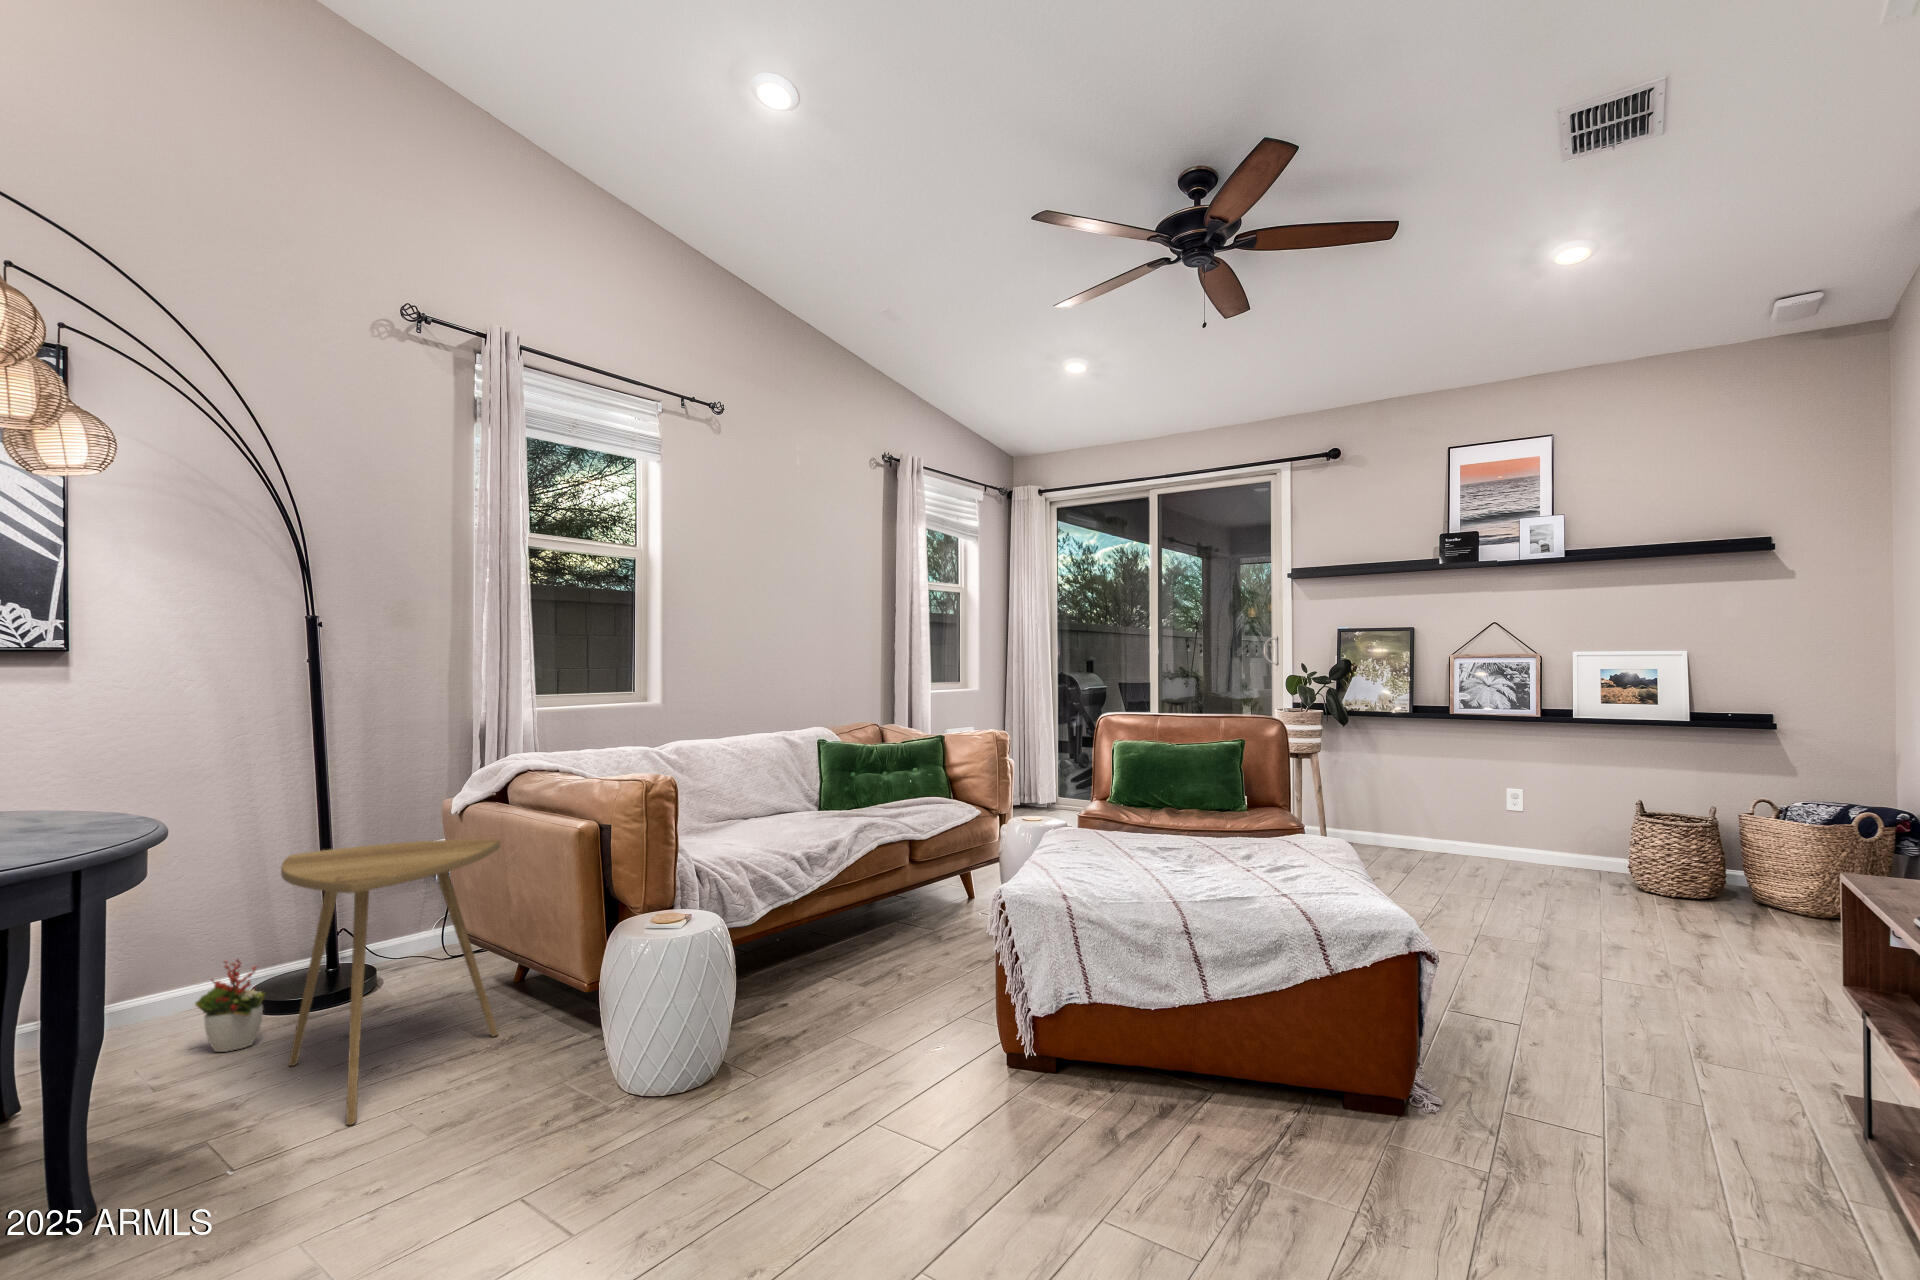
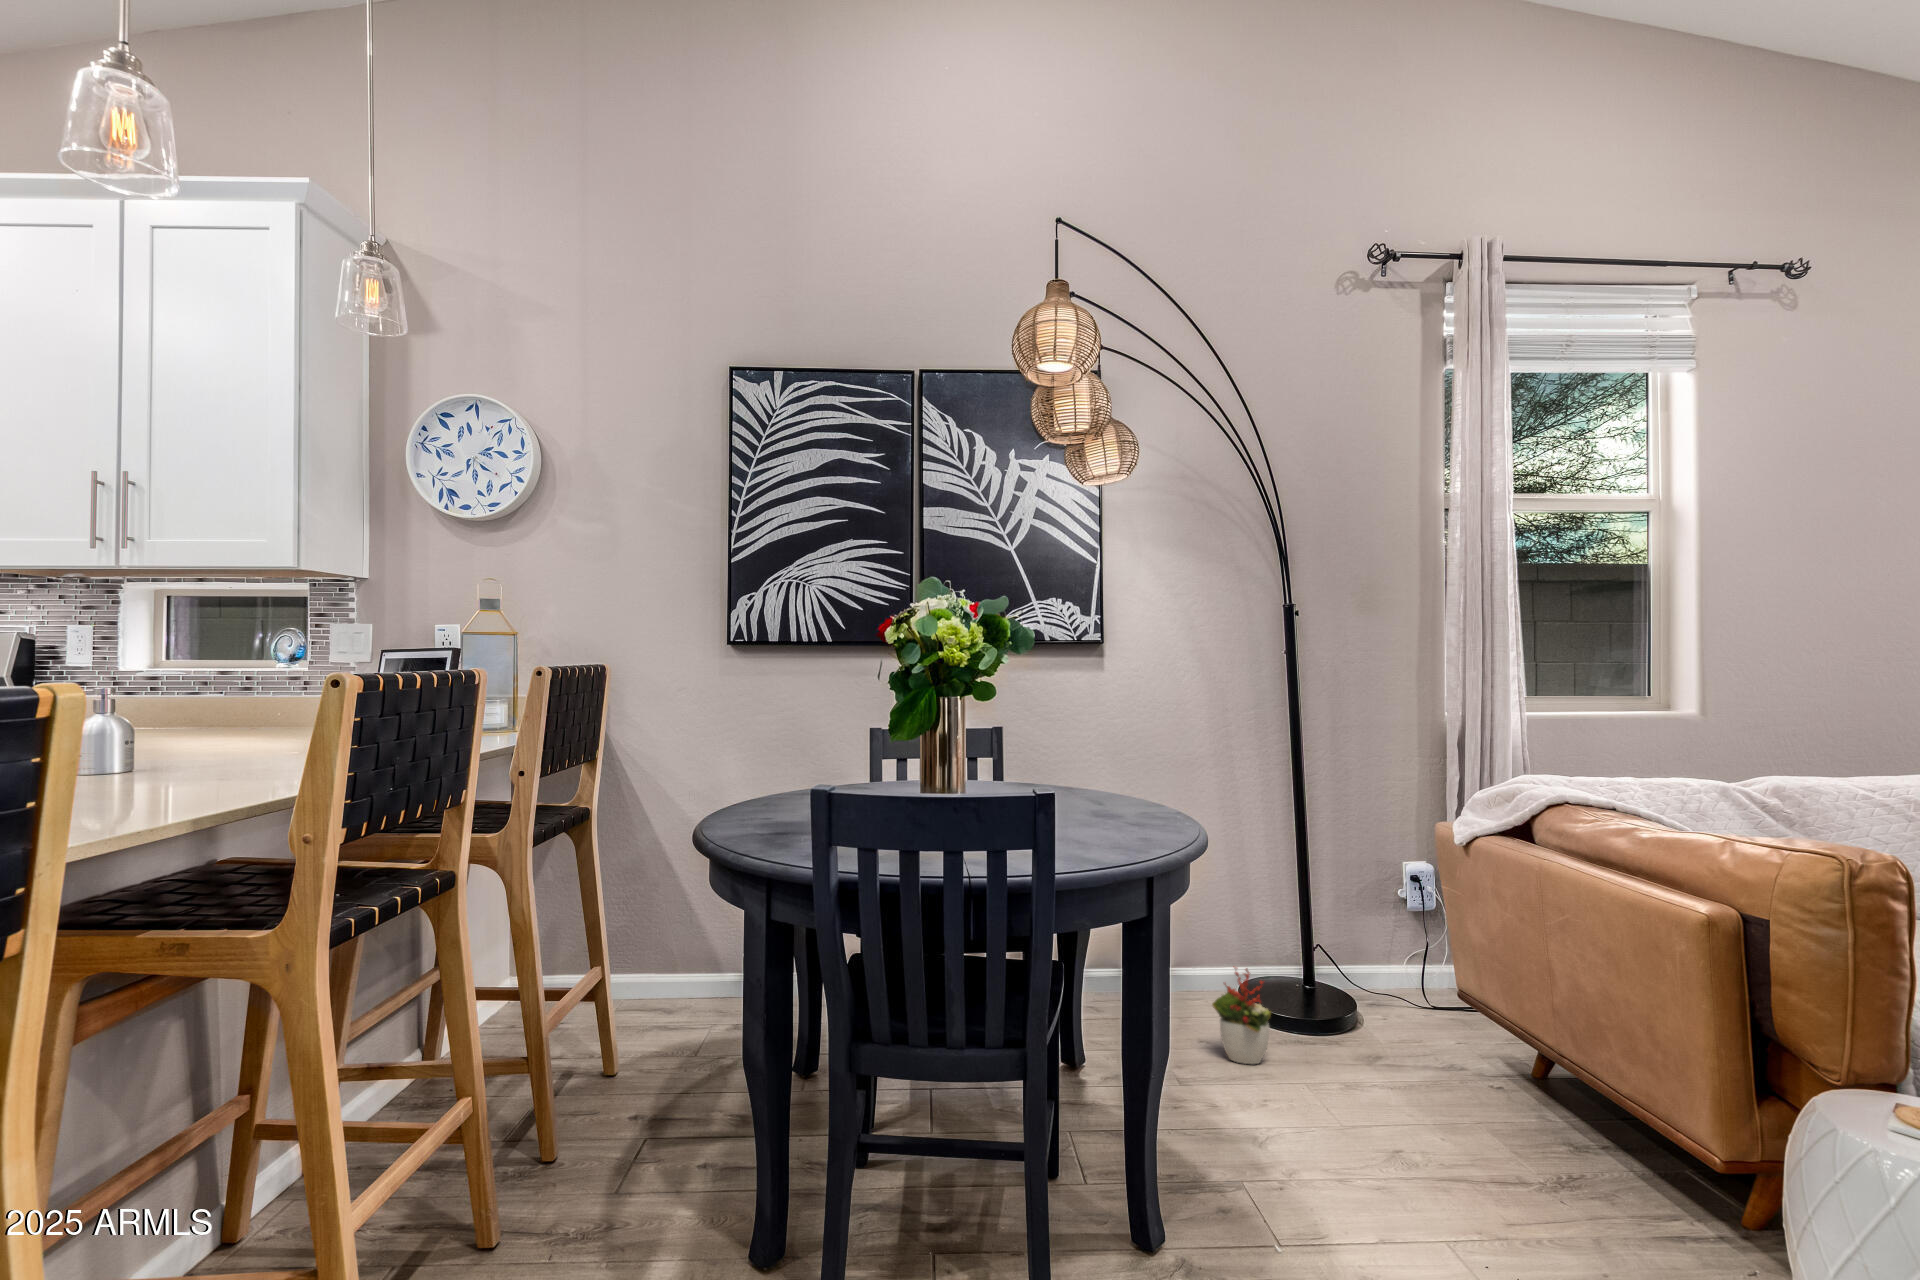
side table: present [281,839,501,1125] -> none [1301,872,1550,1231]

